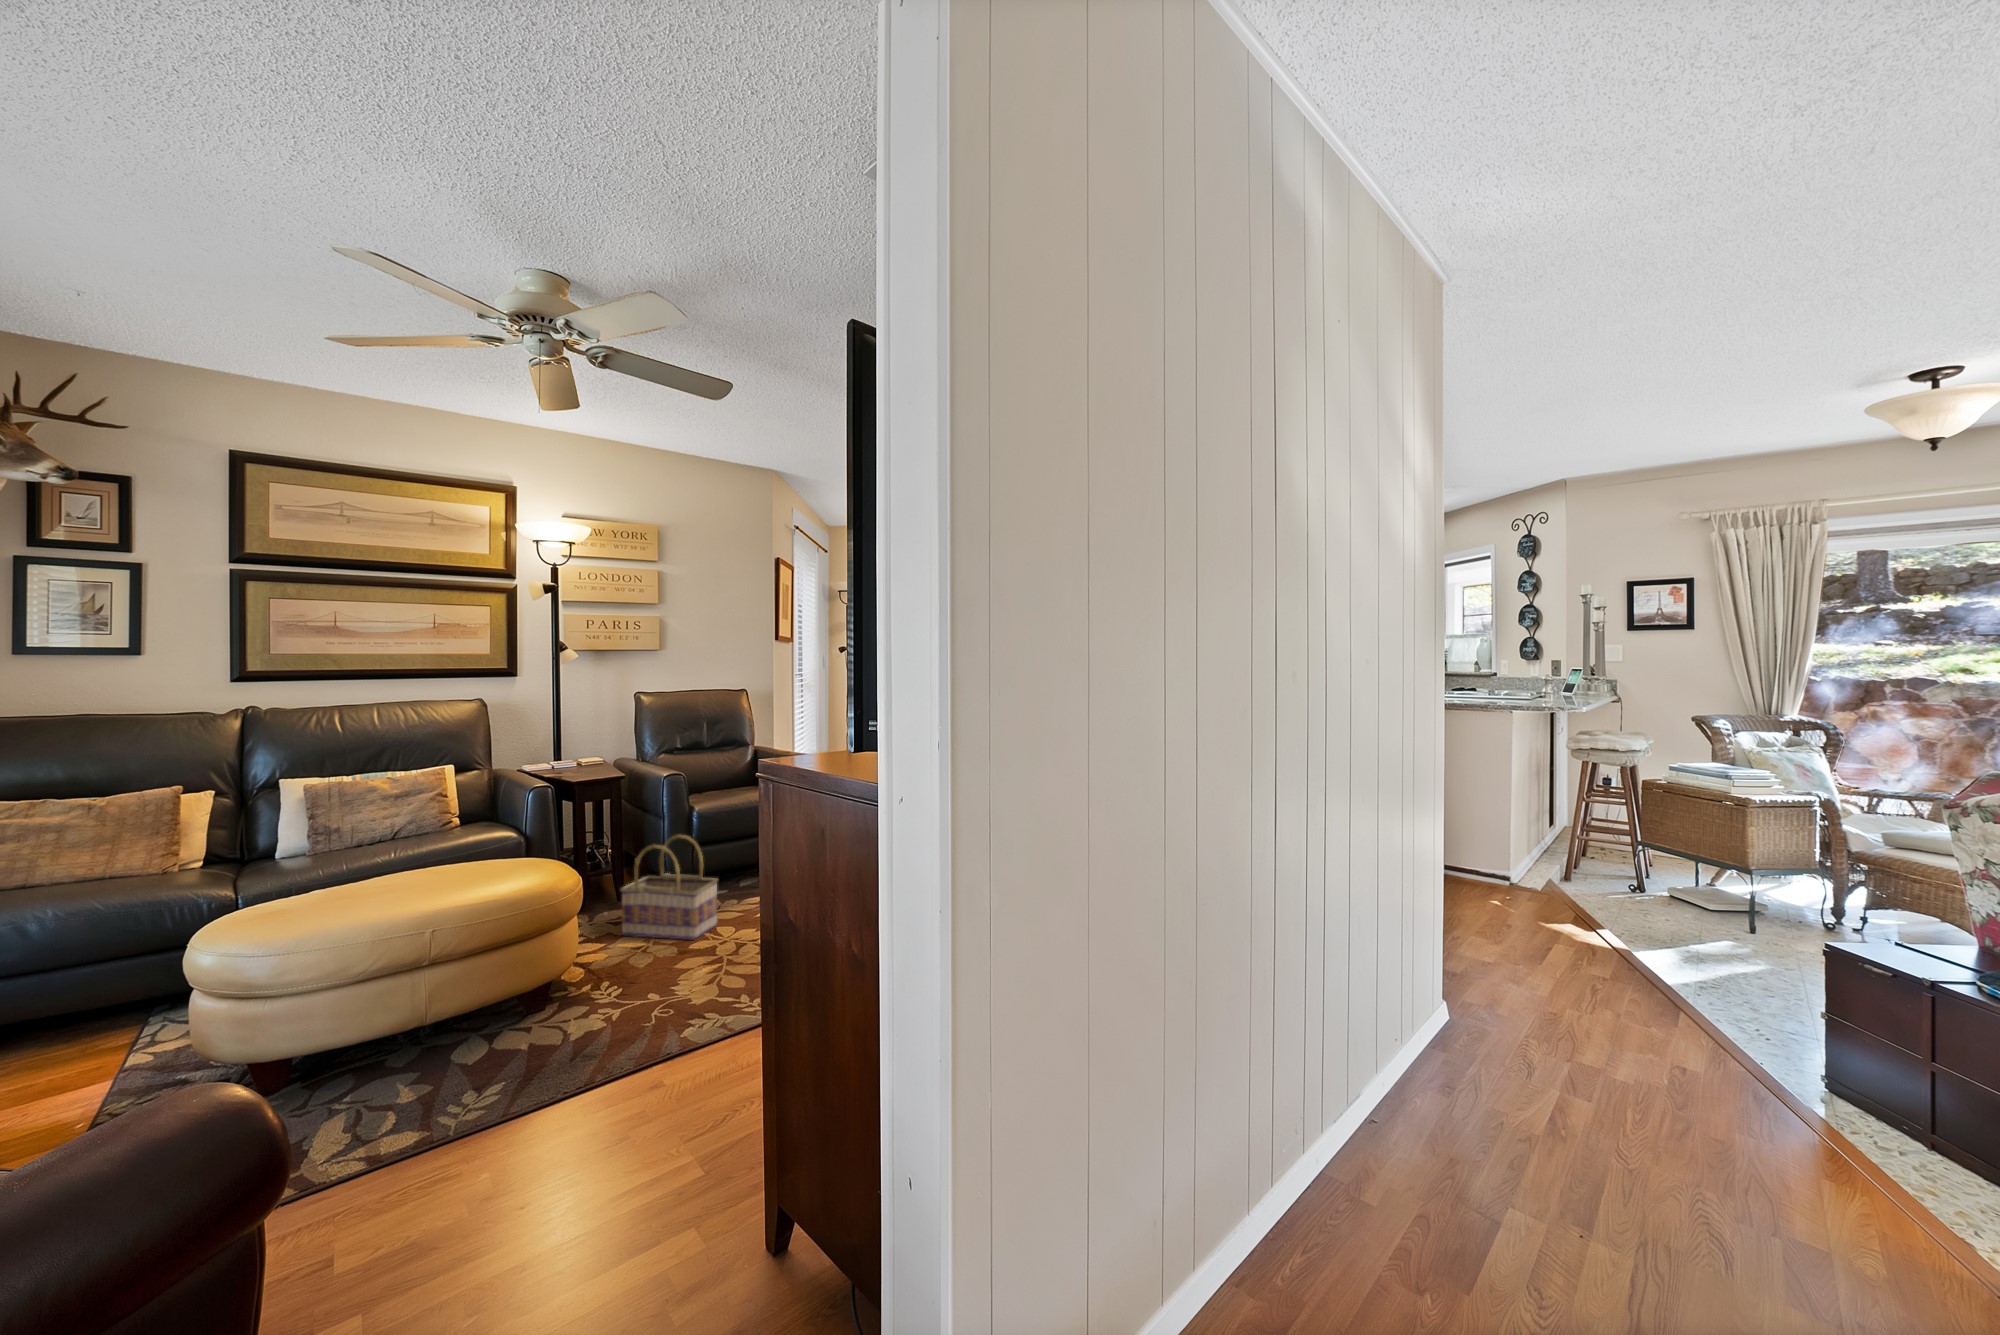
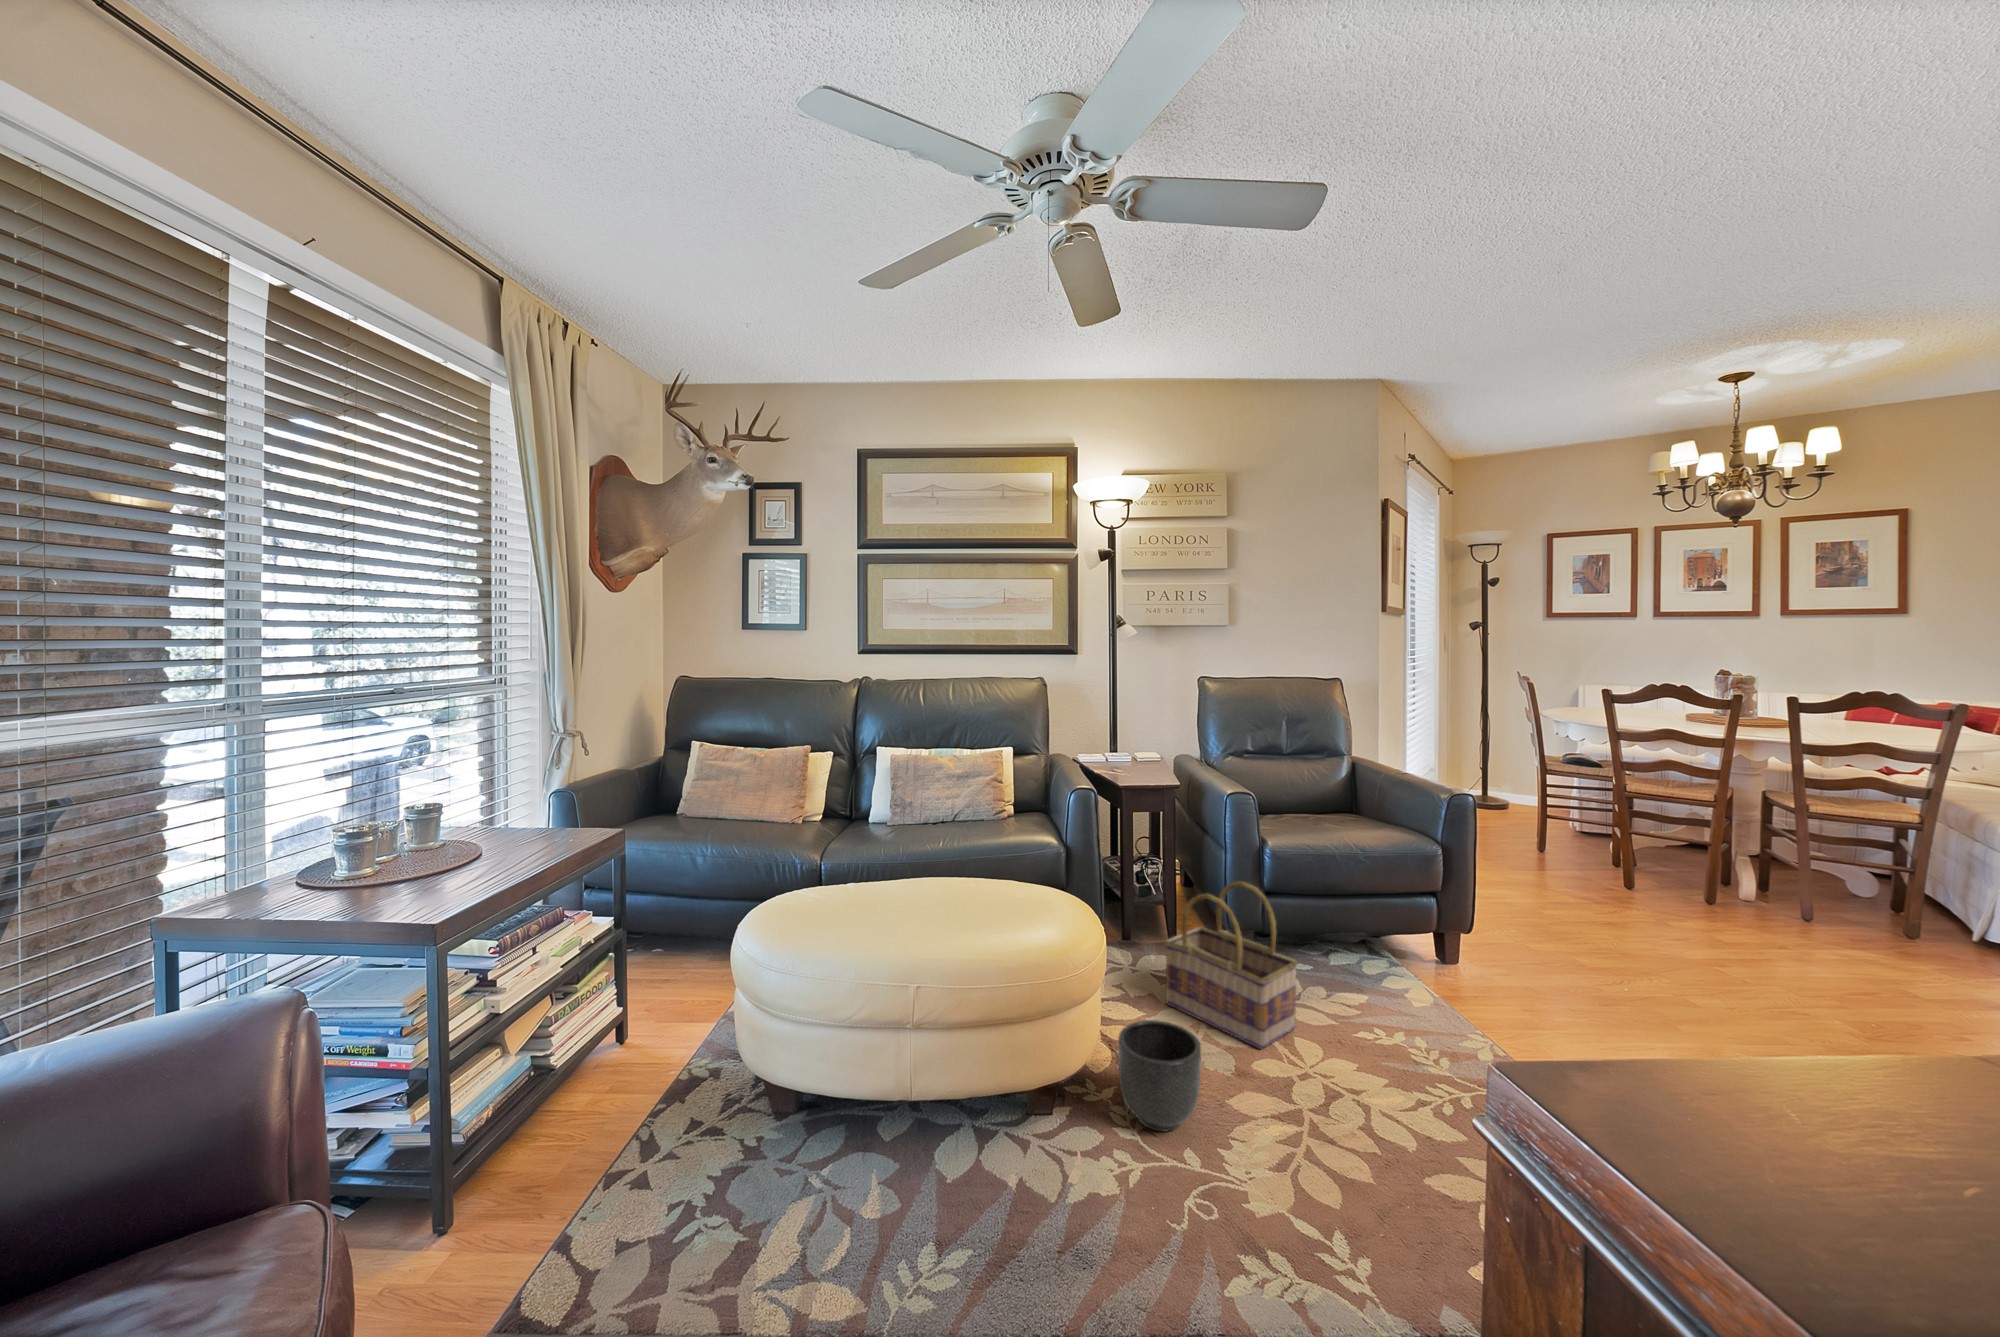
planter: none [595,926,655,994] -> present [1118,1020,1201,1131]

